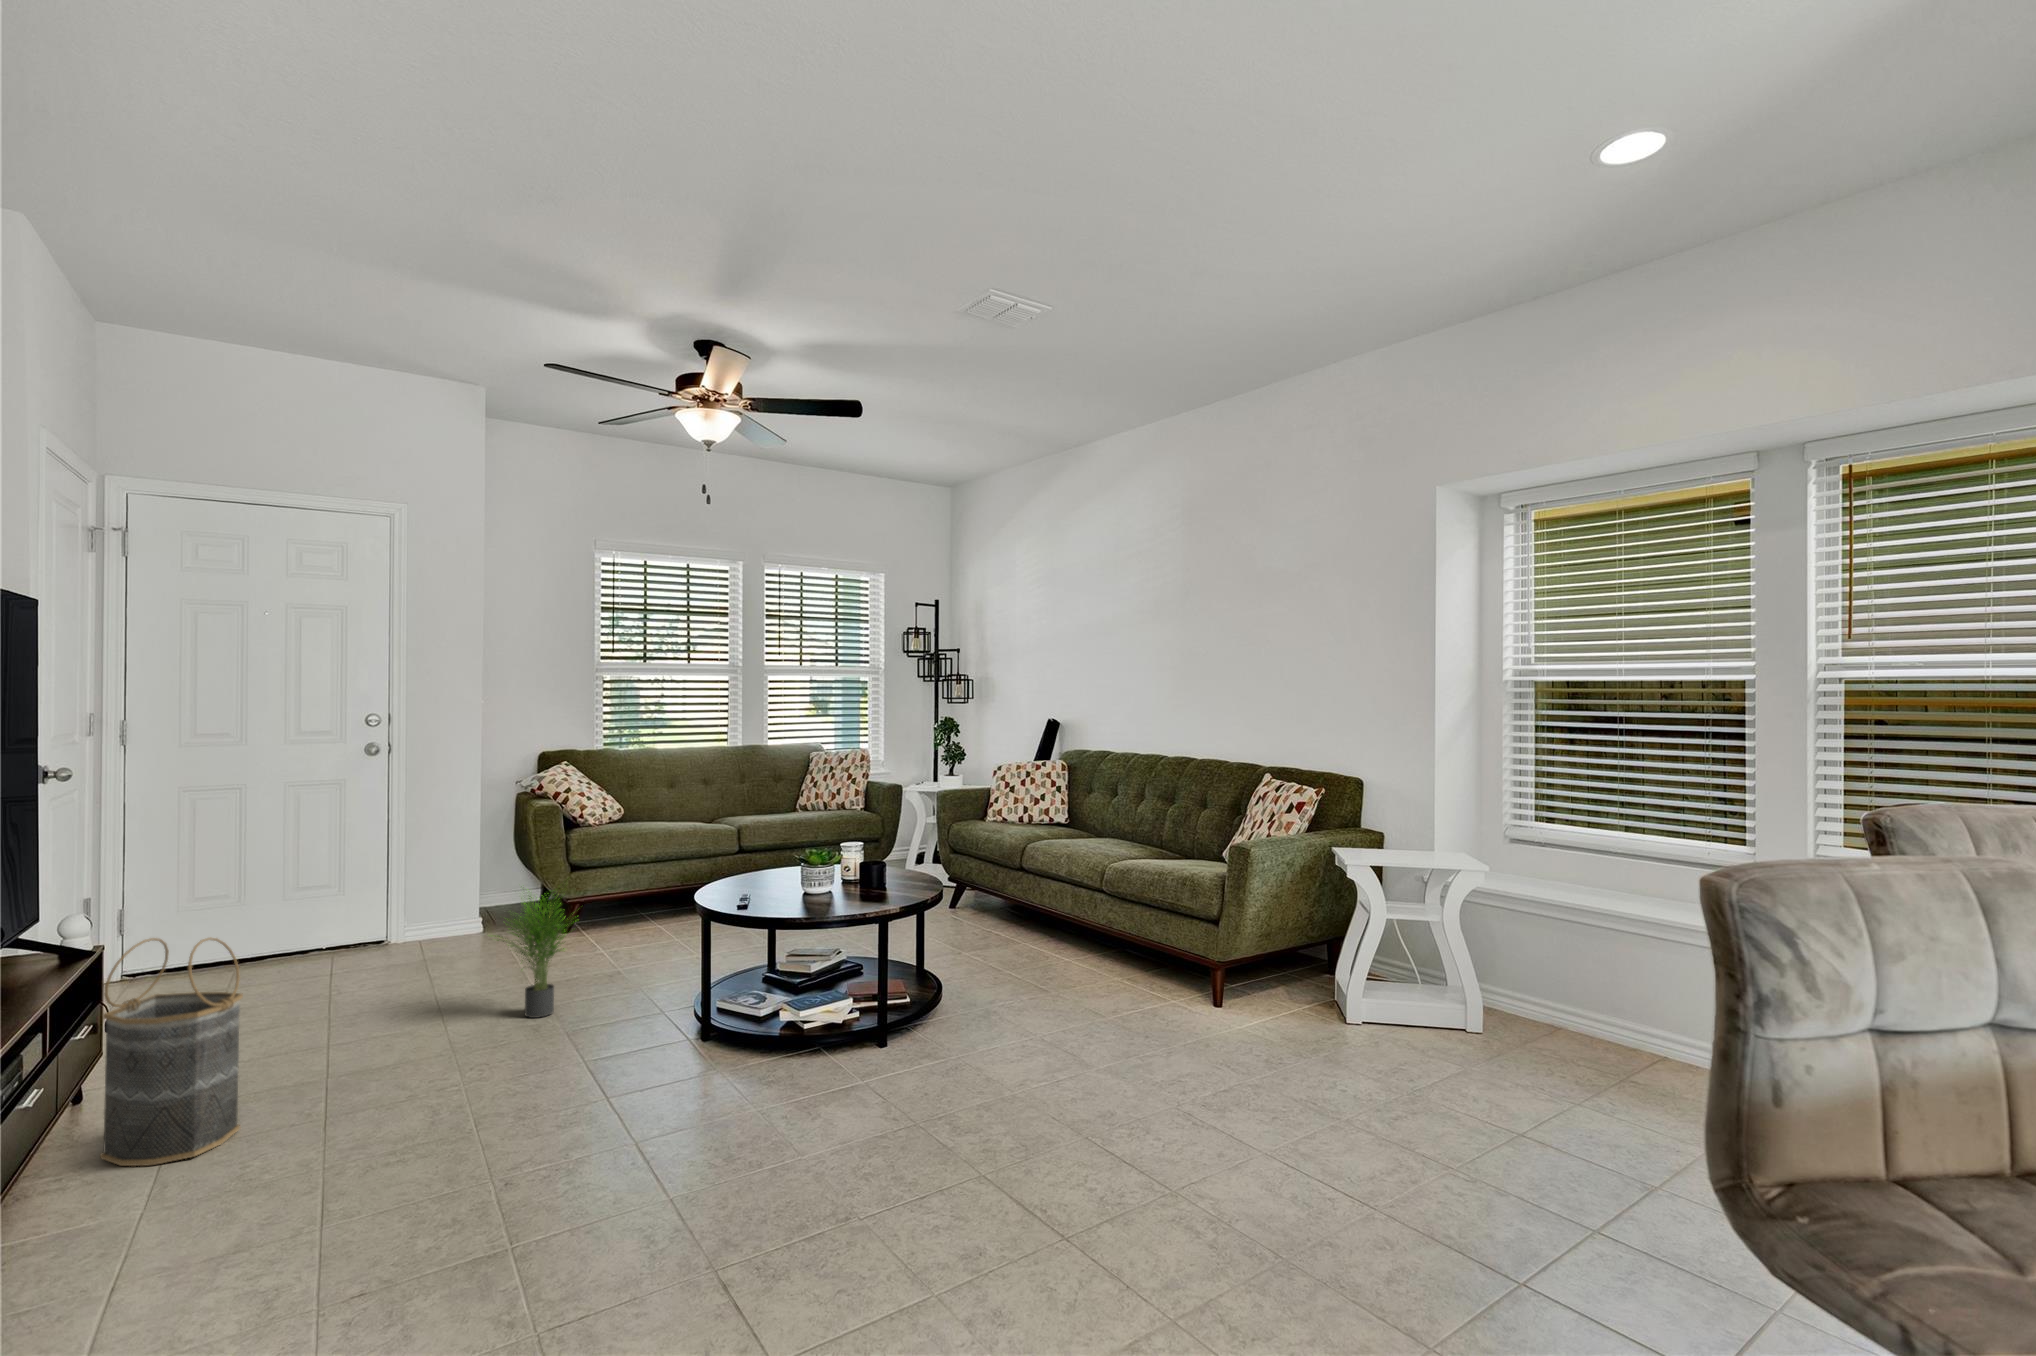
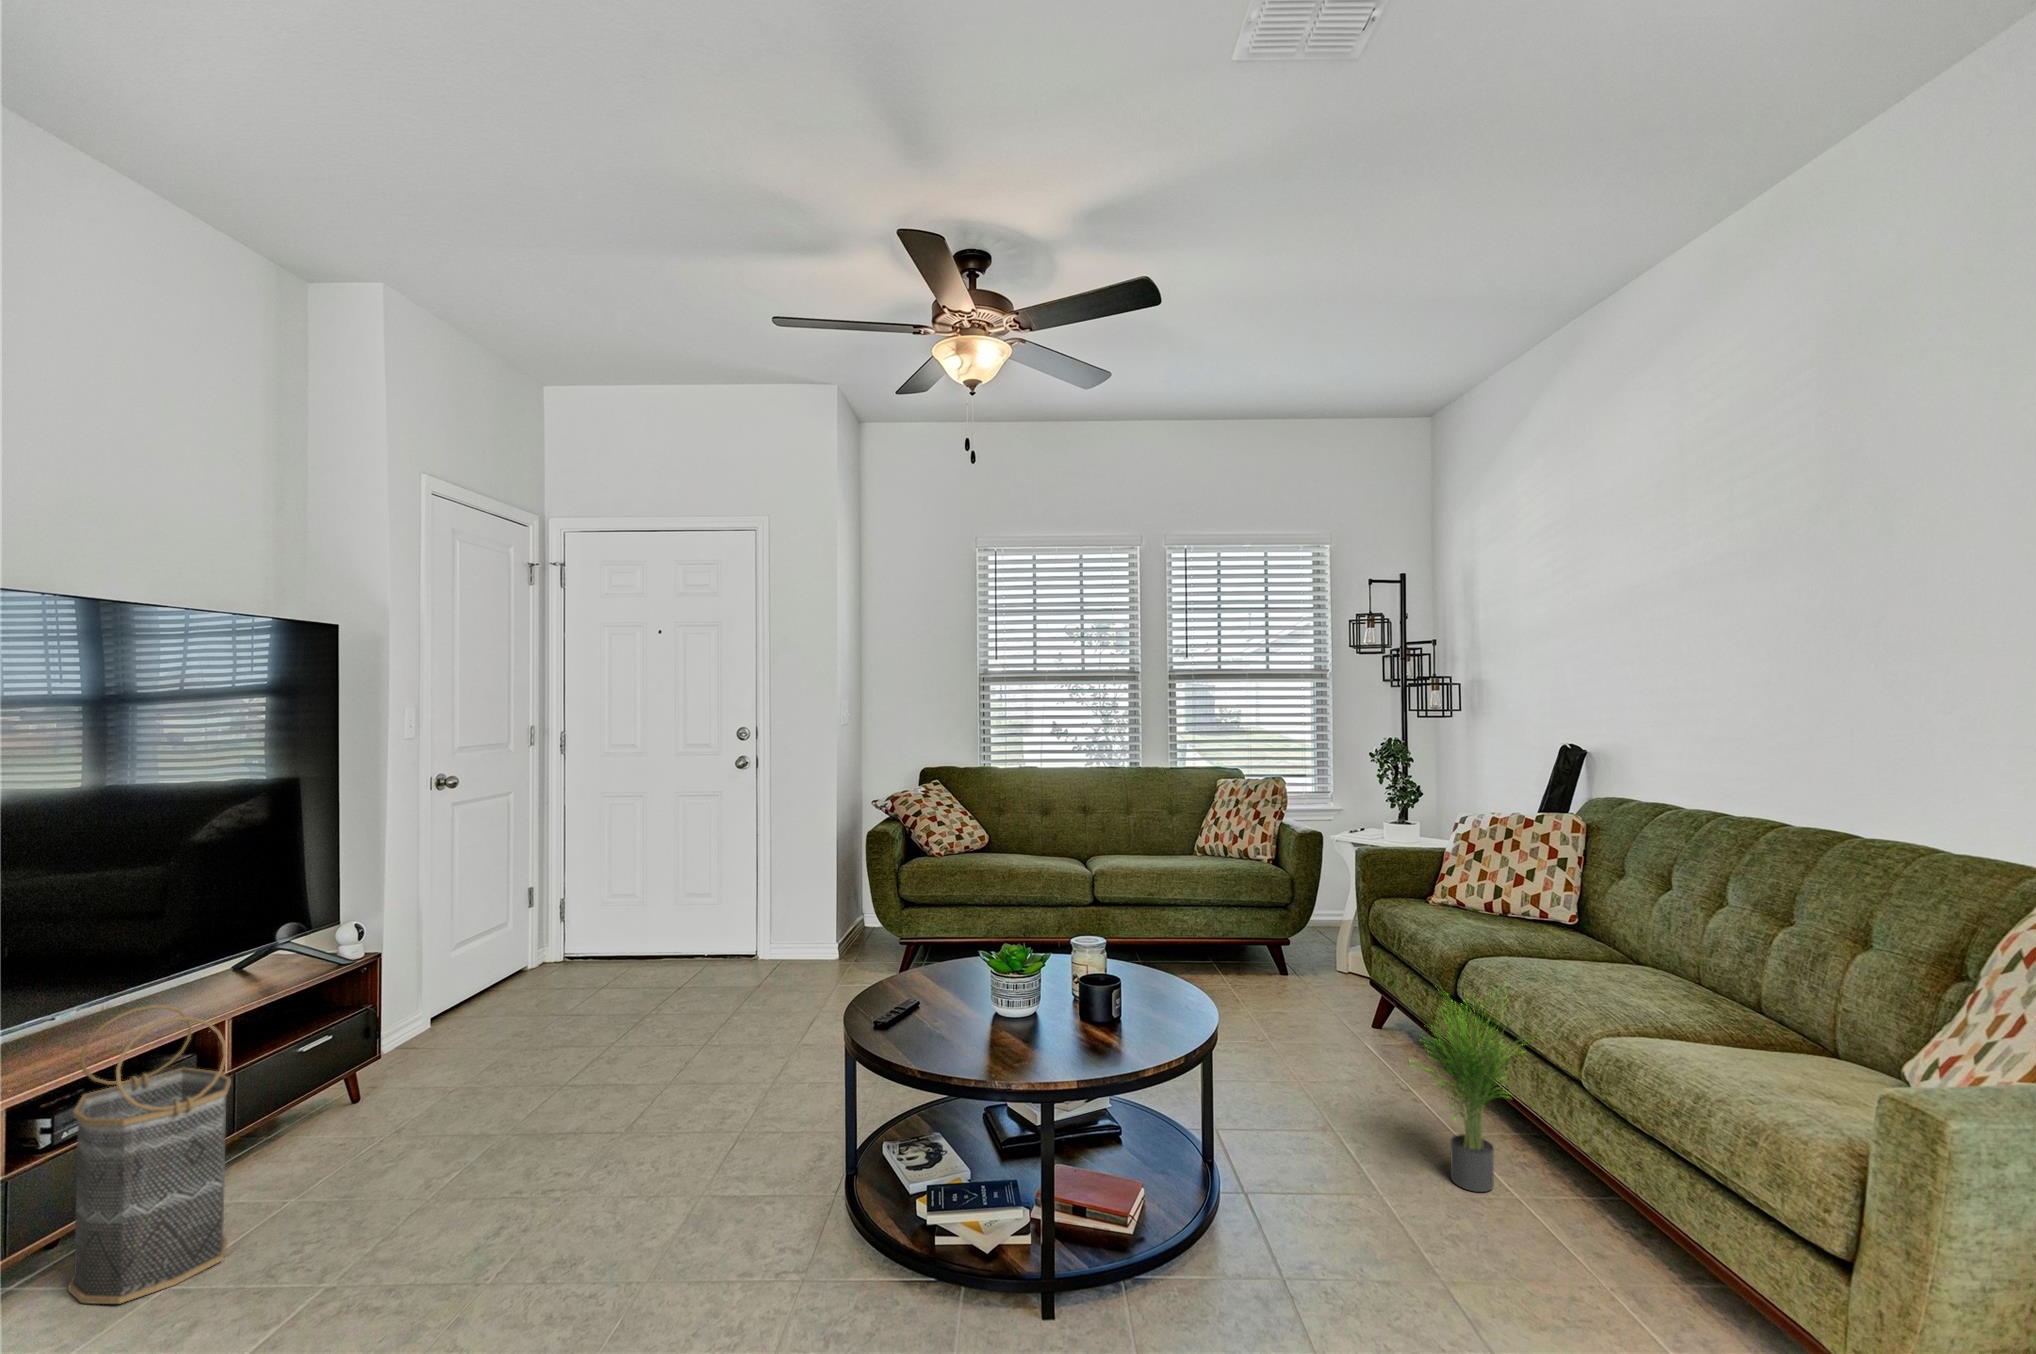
potted plant: present [498,891,572,1018] -> present [1414,988,1529,1192]

